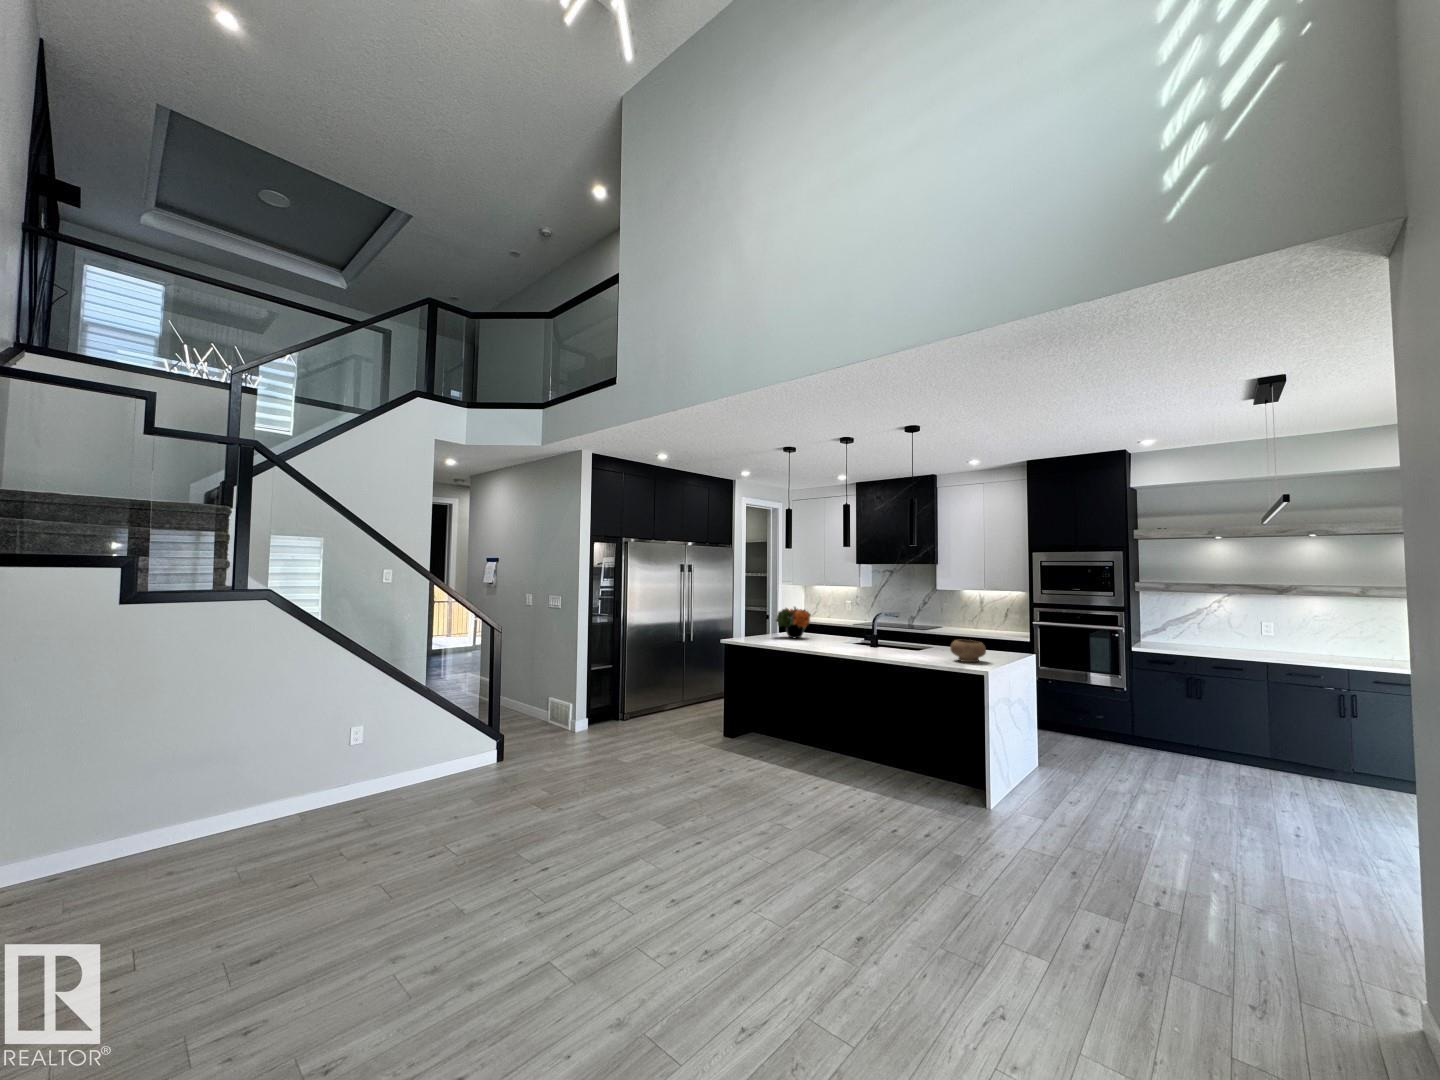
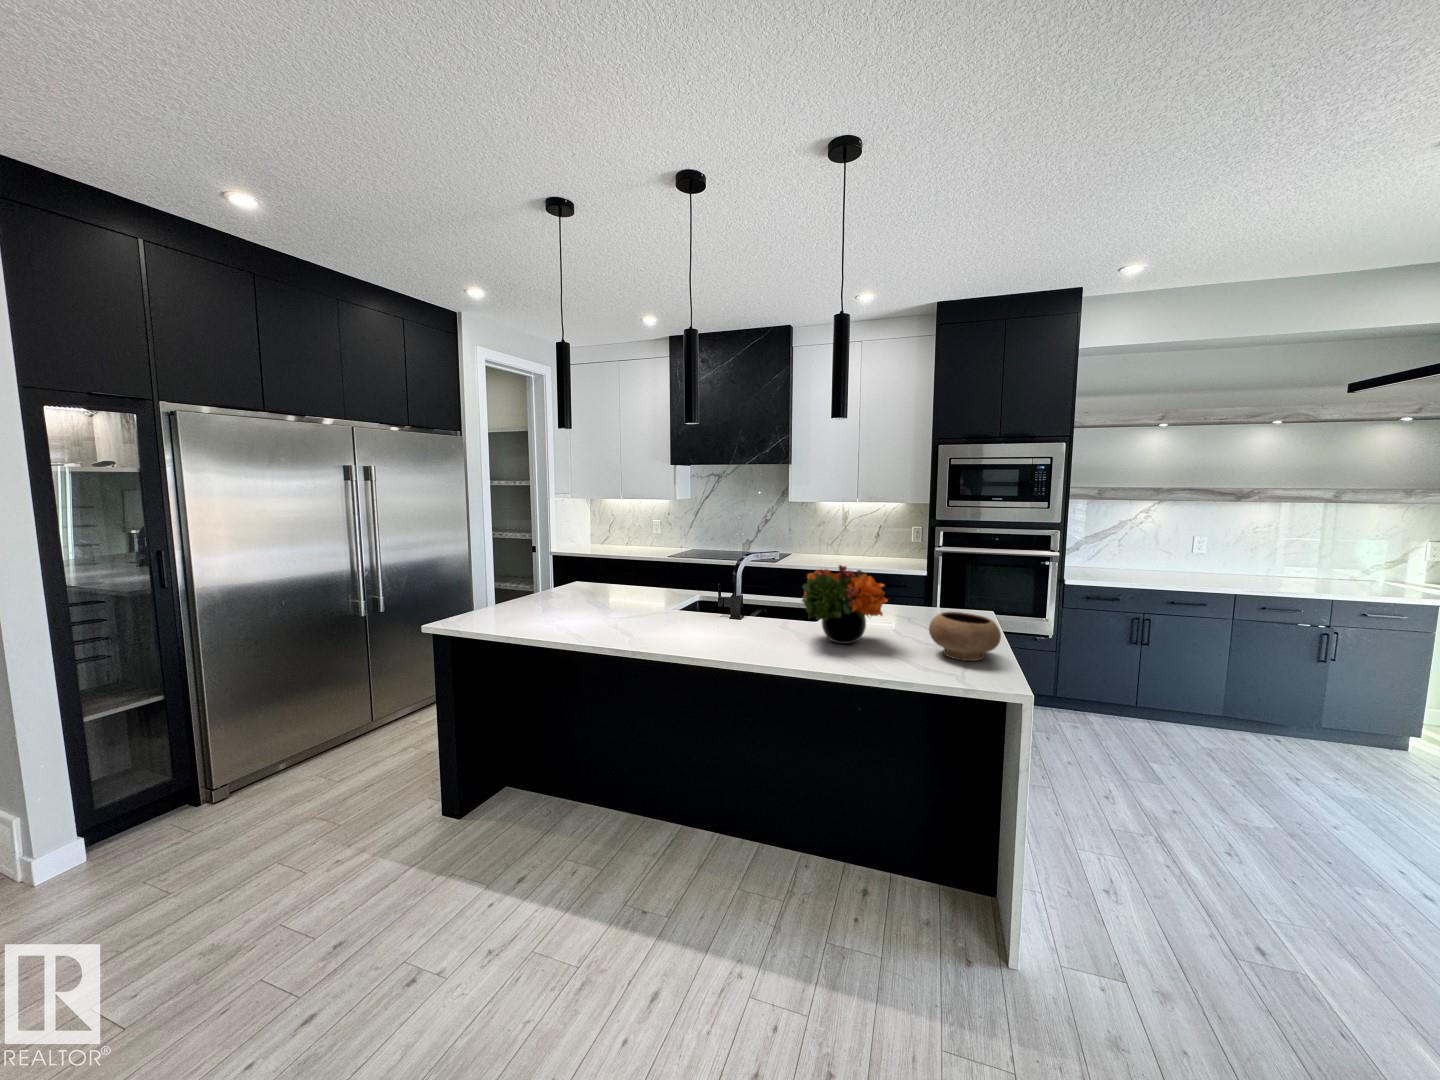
flower arrangement: present [776,607,811,638] -> present [802,565,888,644]

